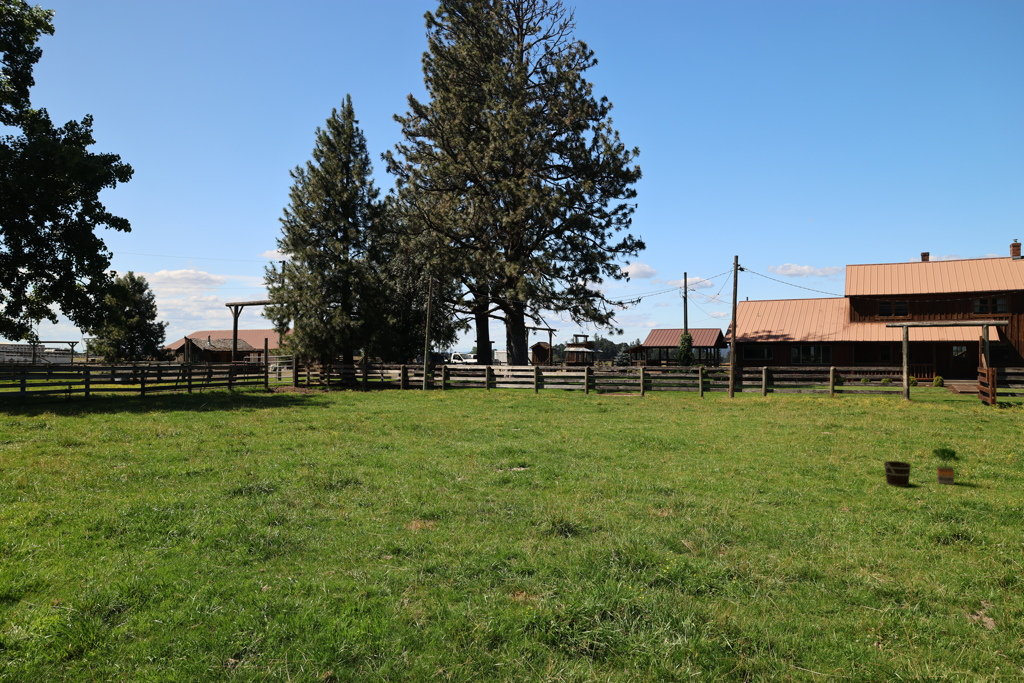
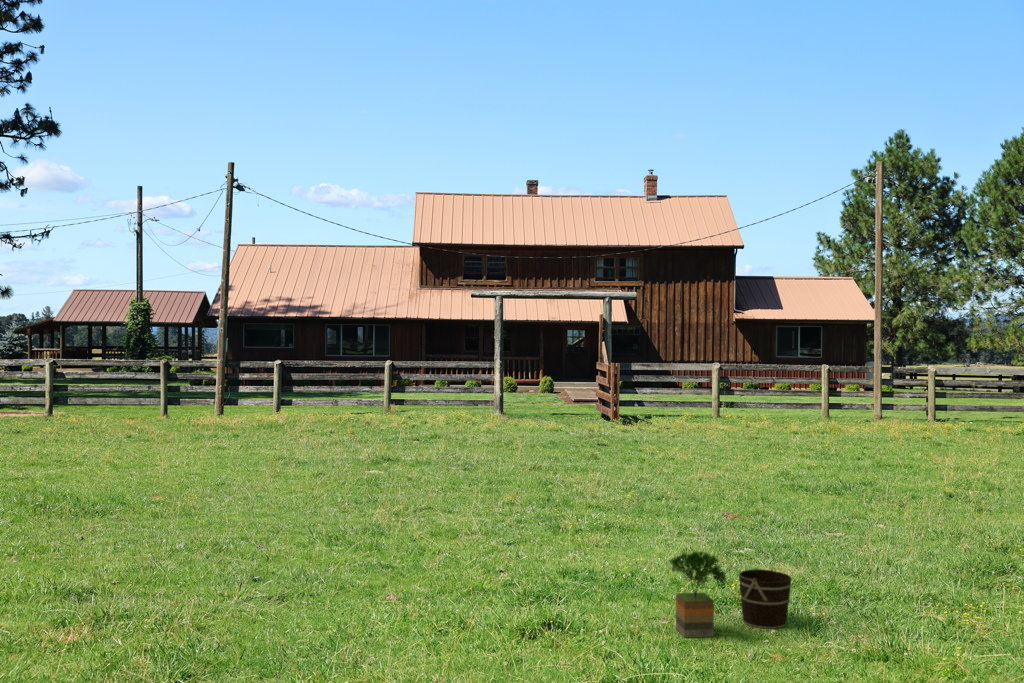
bucket: present [884,461,911,486] -> present [739,569,792,628]

